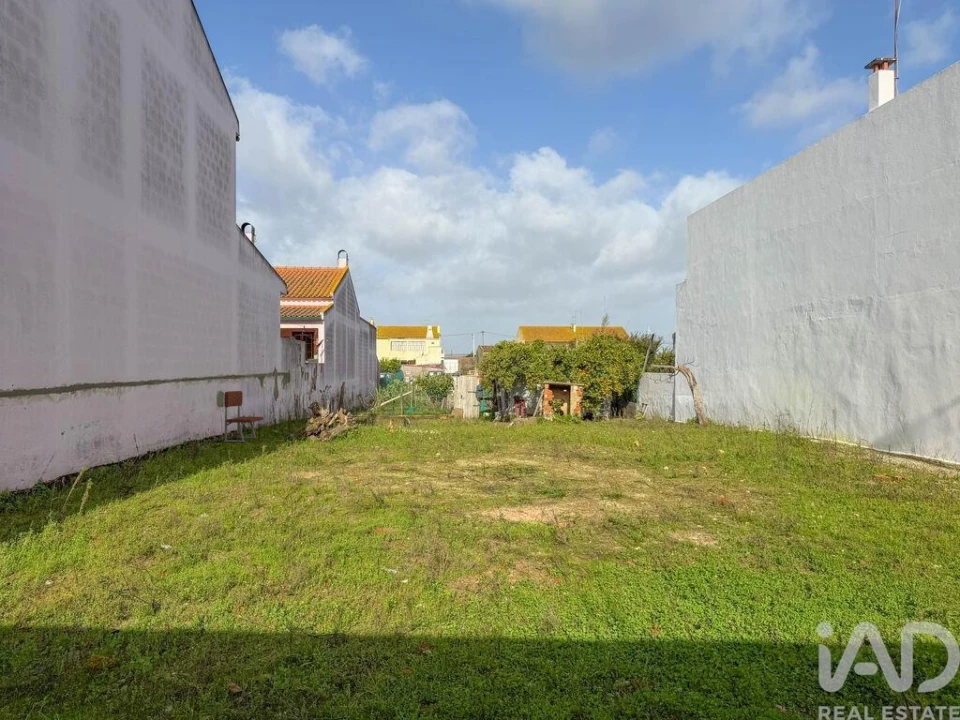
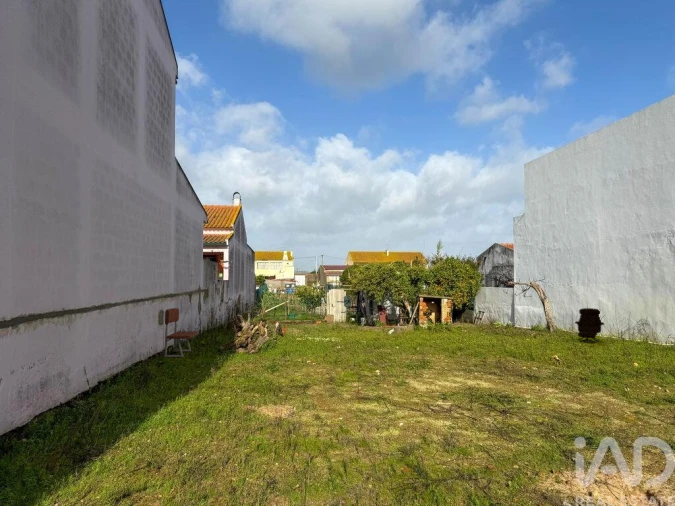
lounge chair: none [719,395,755,436] -> present [575,308,604,342]

